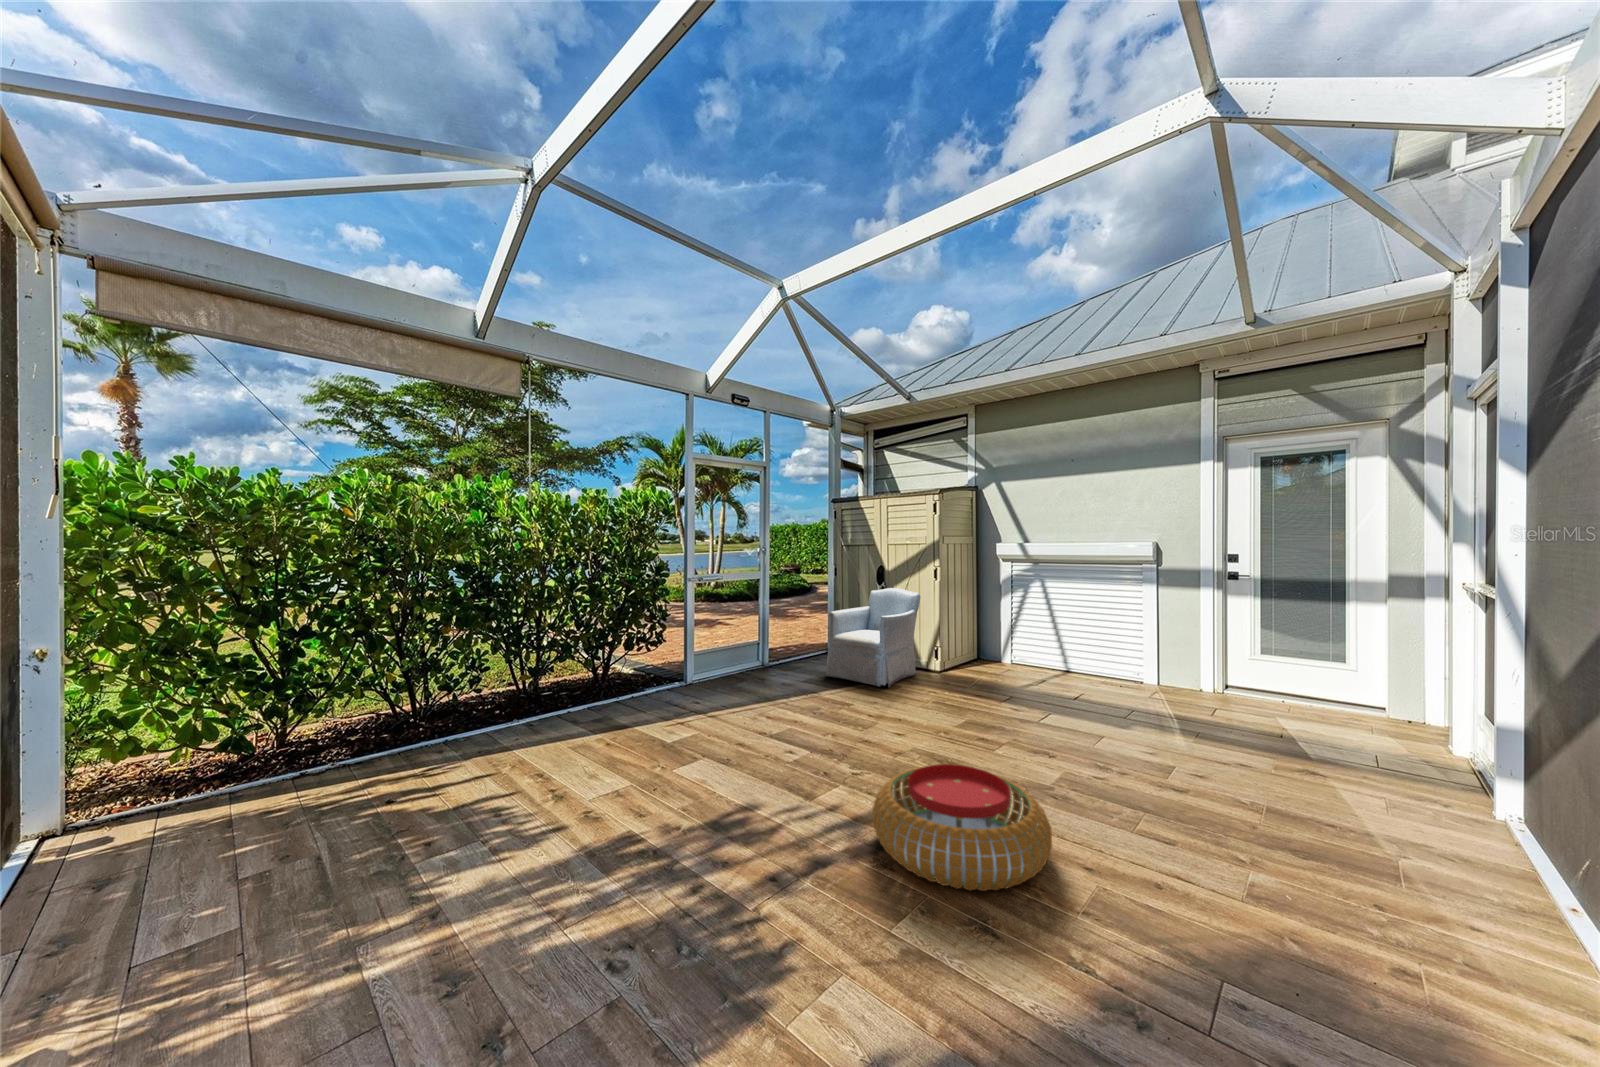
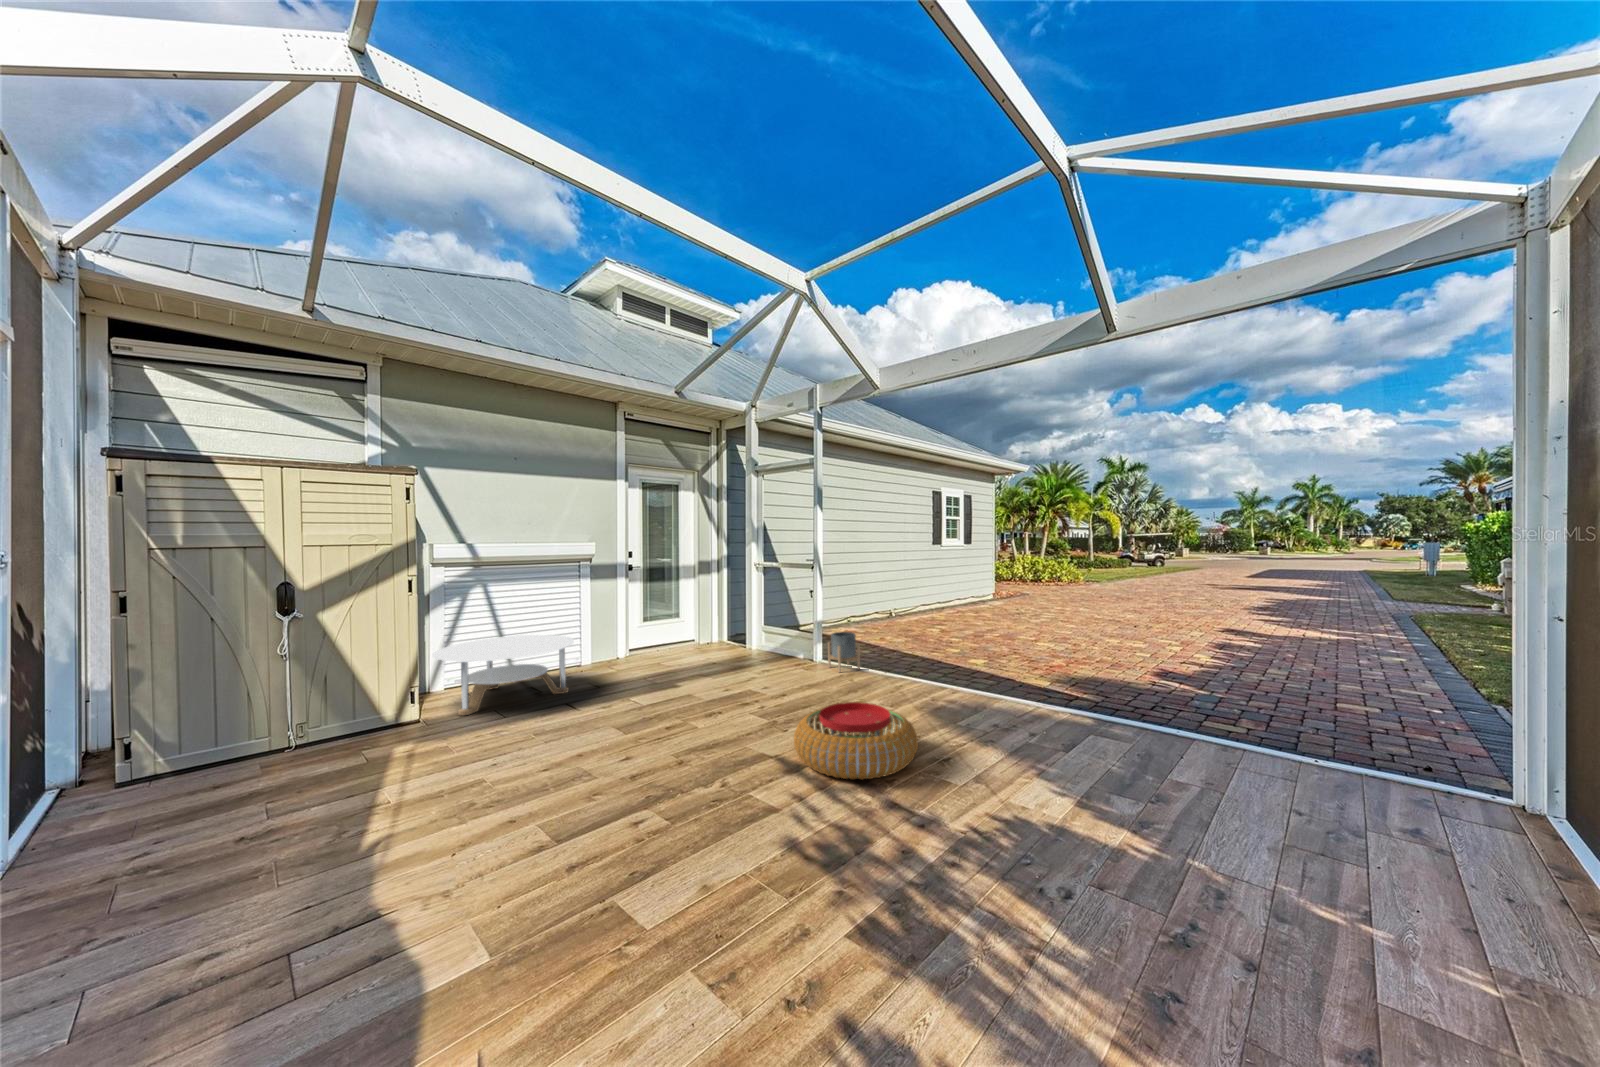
armchair: present [826,588,920,688] -> none [272,620,437,800]
round table: none [961,627,1082,694] -> present [432,635,574,715]
planter: none [1423,762,1536,879] -> present [828,632,860,672]

